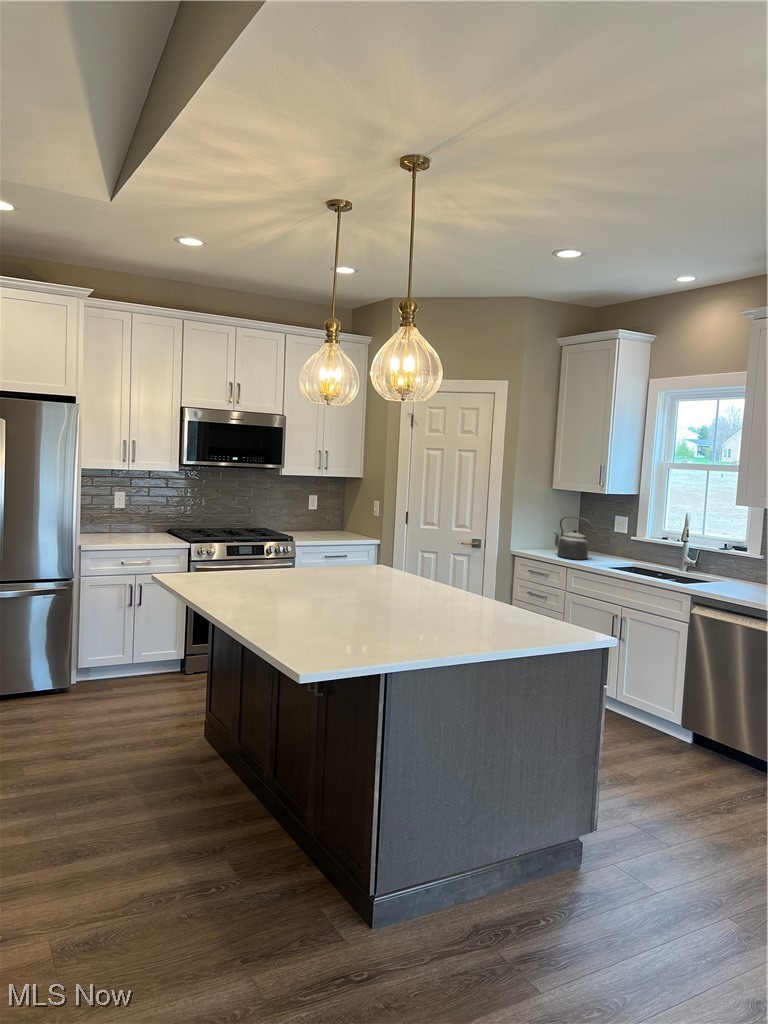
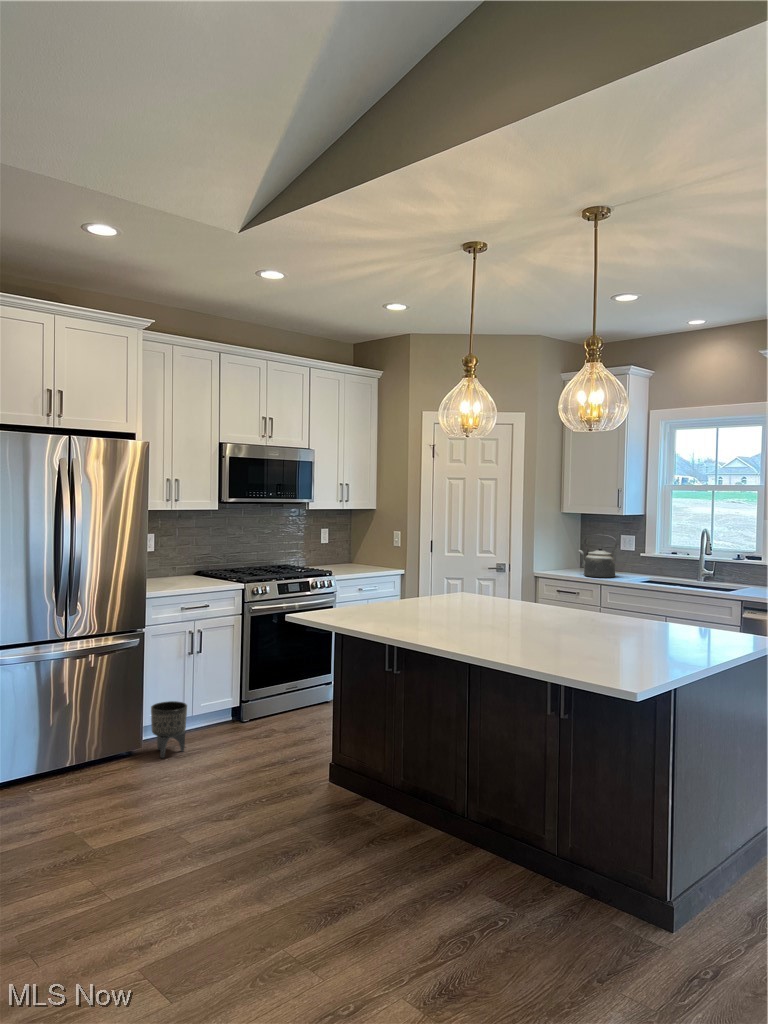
planter: none [130,670,166,727] -> present [151,701,187,758]

